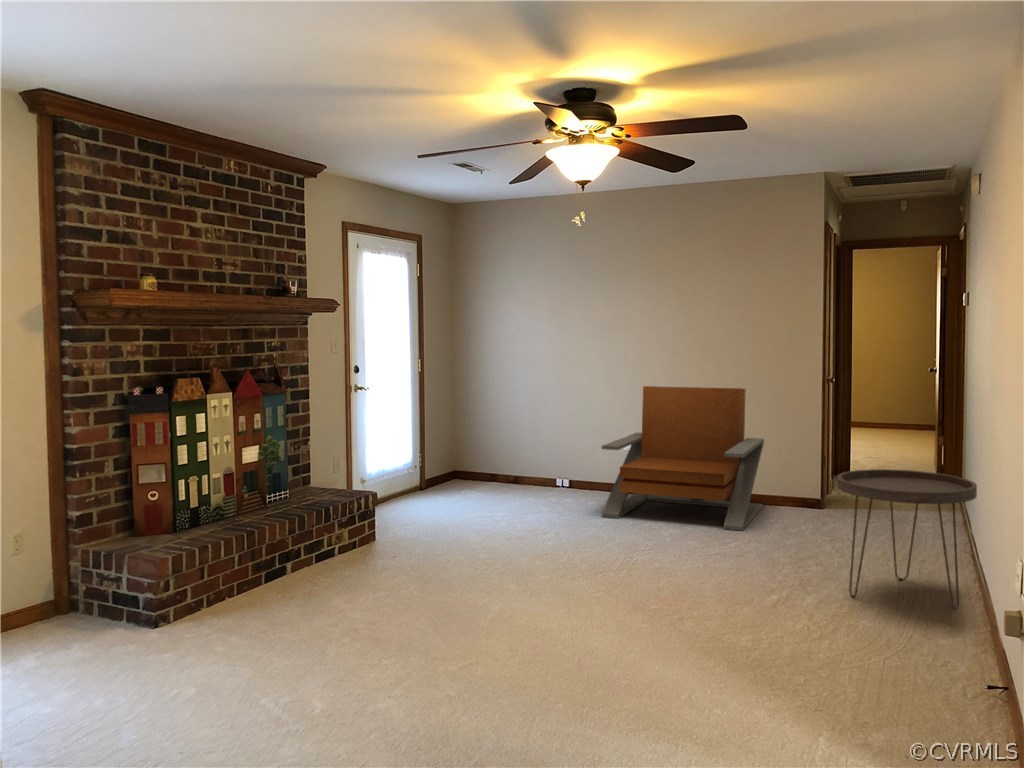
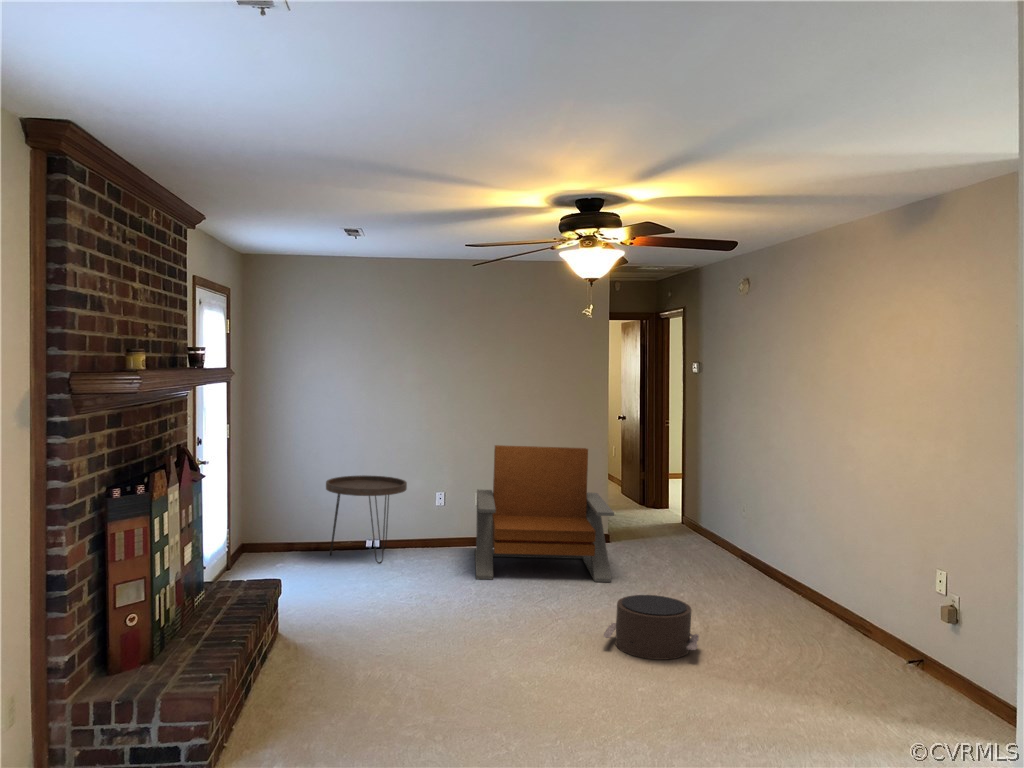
side table: present [837,469,977,609] -> present [326,475,407,563]
pouf: none [637,533,750,602] -> present [604,595,699,660]

